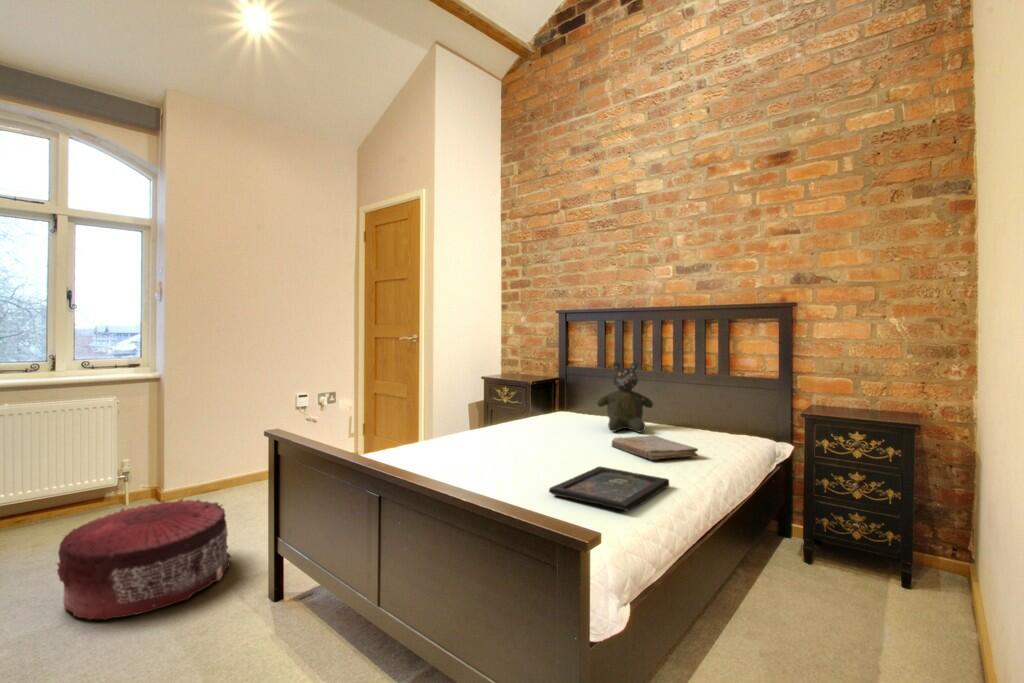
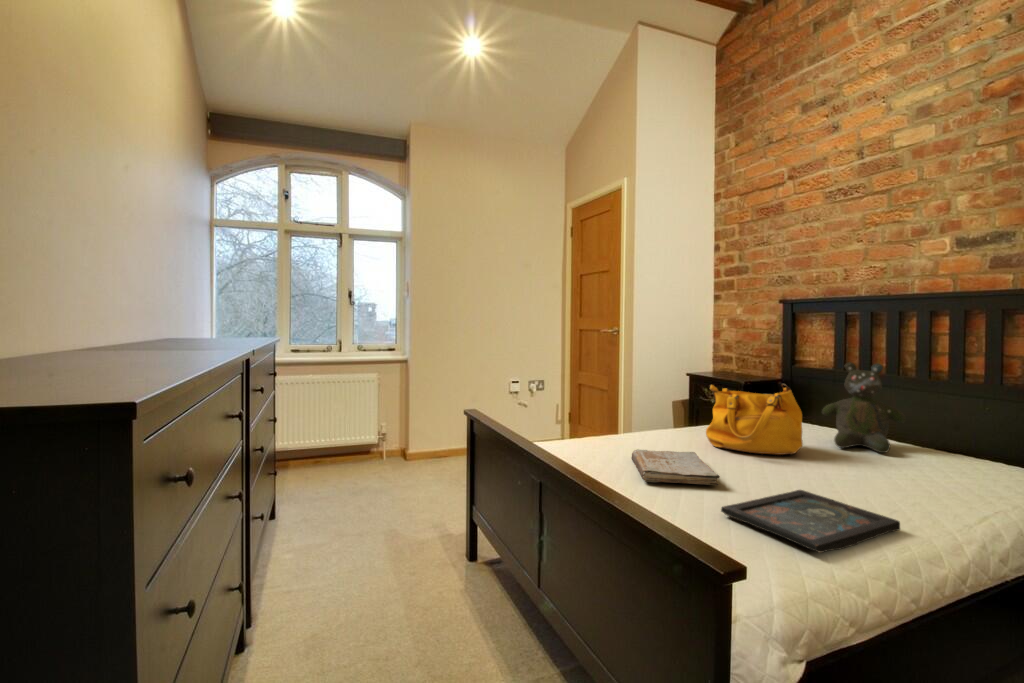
handbag: none [514,382,589,443] -> present [706,384,803,455]
book: present [612,435,698,460] -> present [632,449,719,485]
pouf: present [57,499,231,620] -> none [323,462,443,552]

